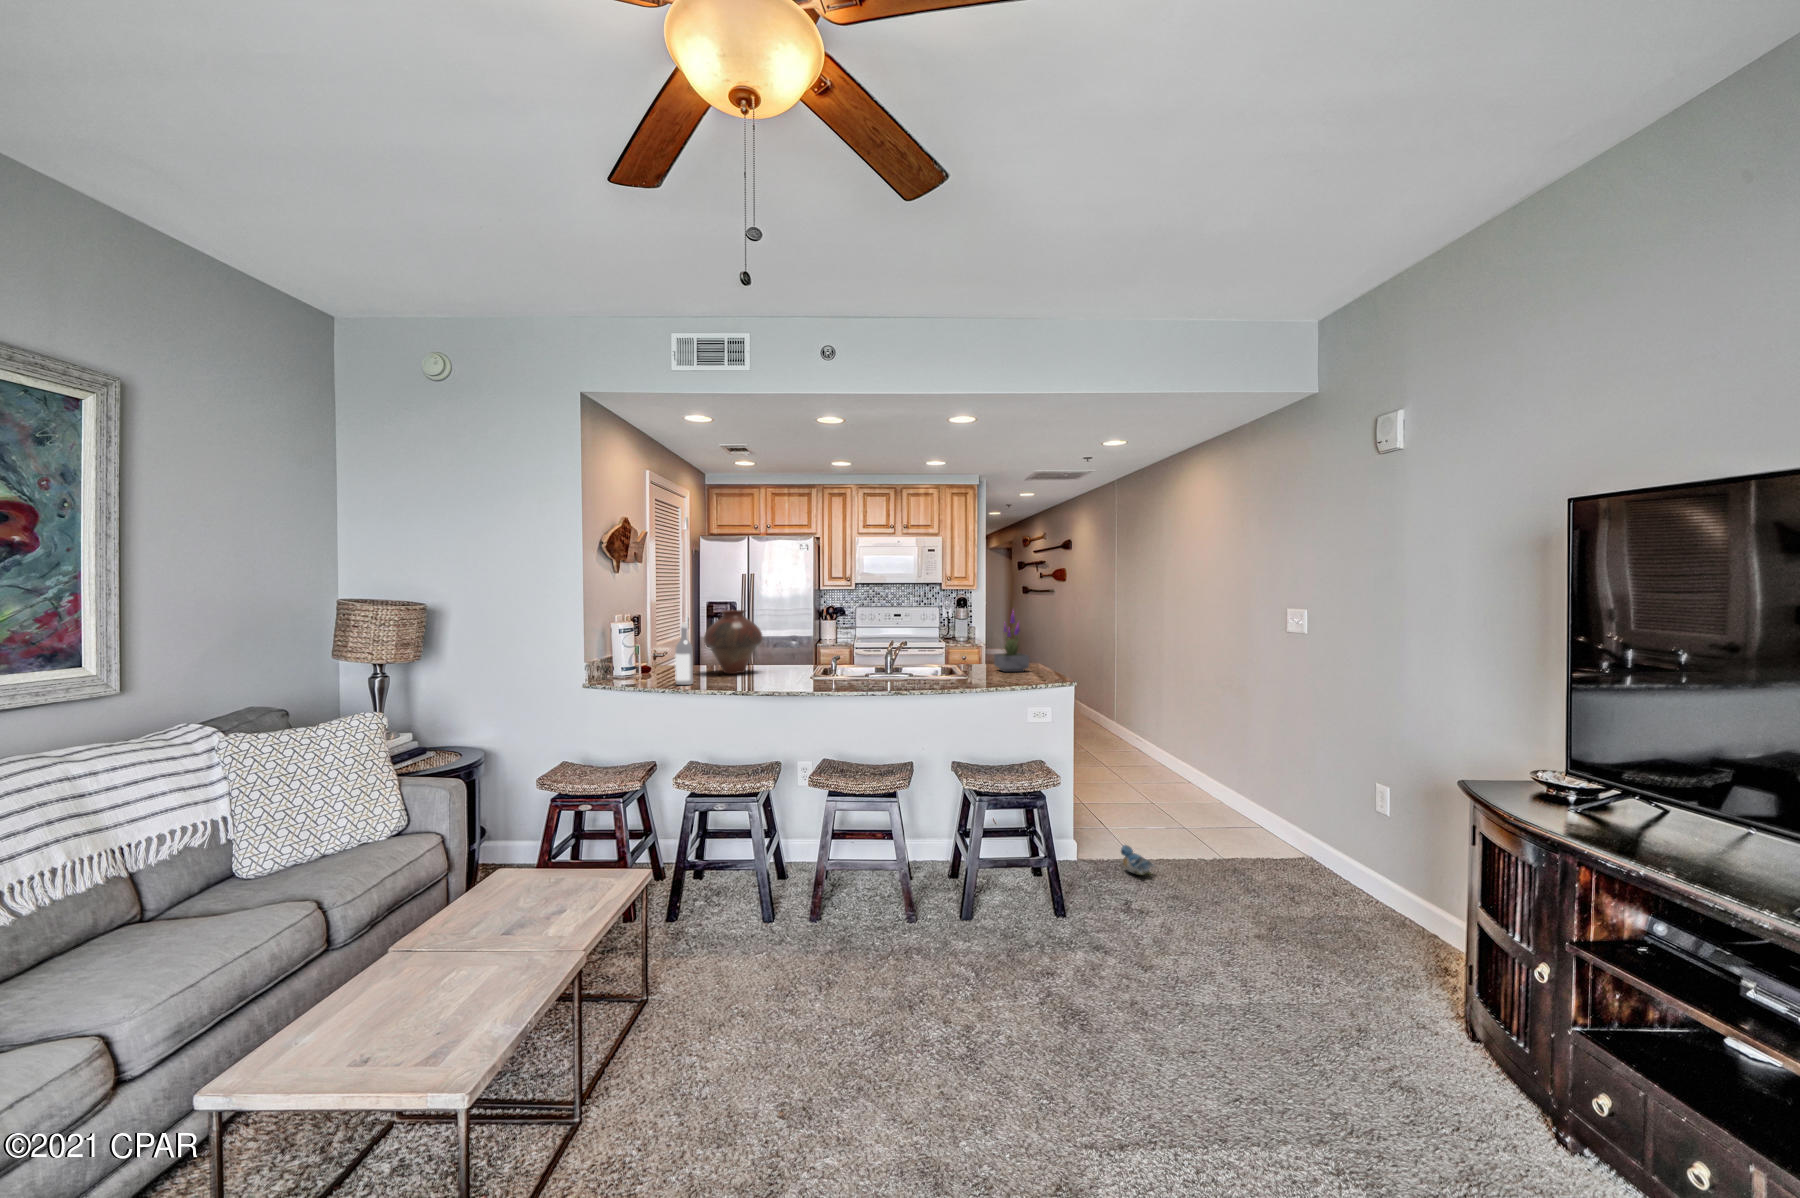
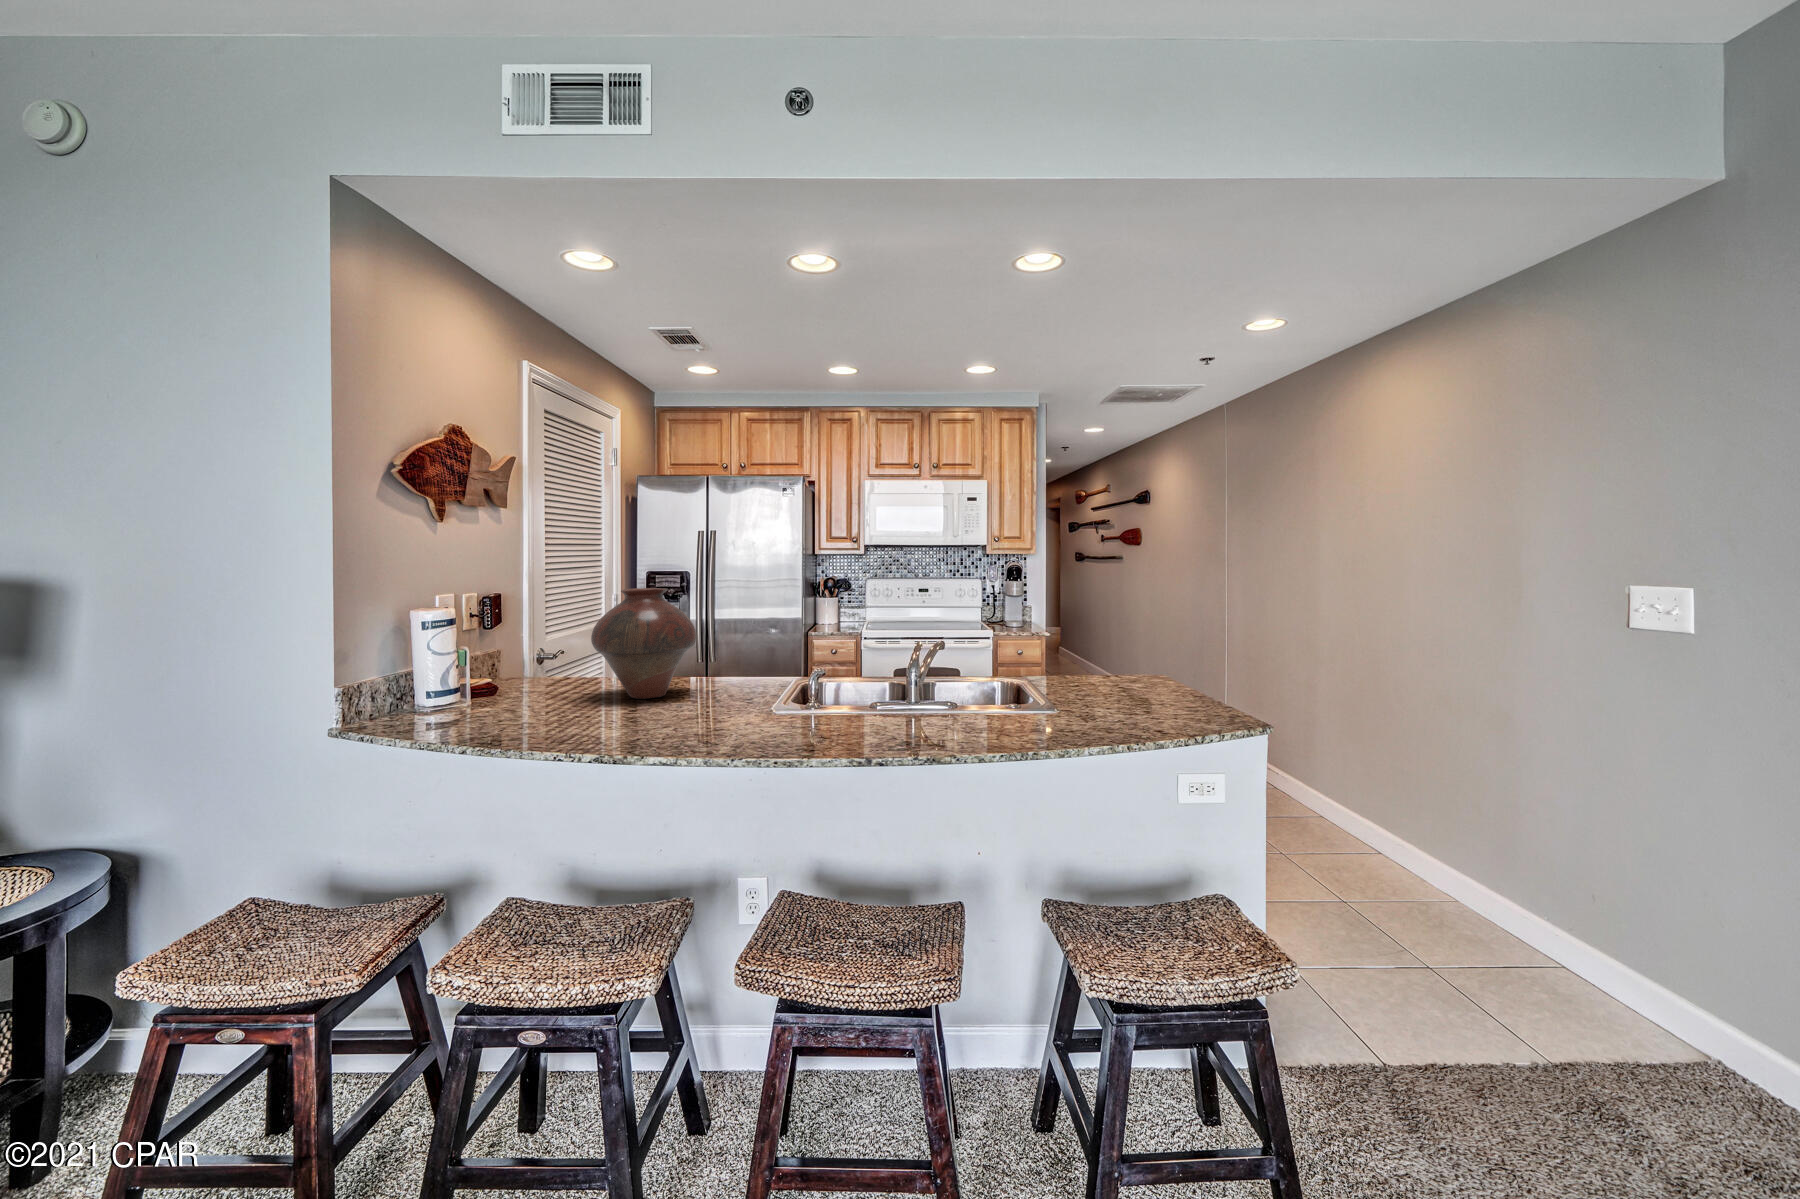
potted plant: present [994,611,1029,672] -> none [1094,588,1160,700]
wine bottle: present [675,623,693,685] -> none [506,614,543,735]
plush toy: present [1121,845,1155,875] -> none [1362,1054,1445,1132]

